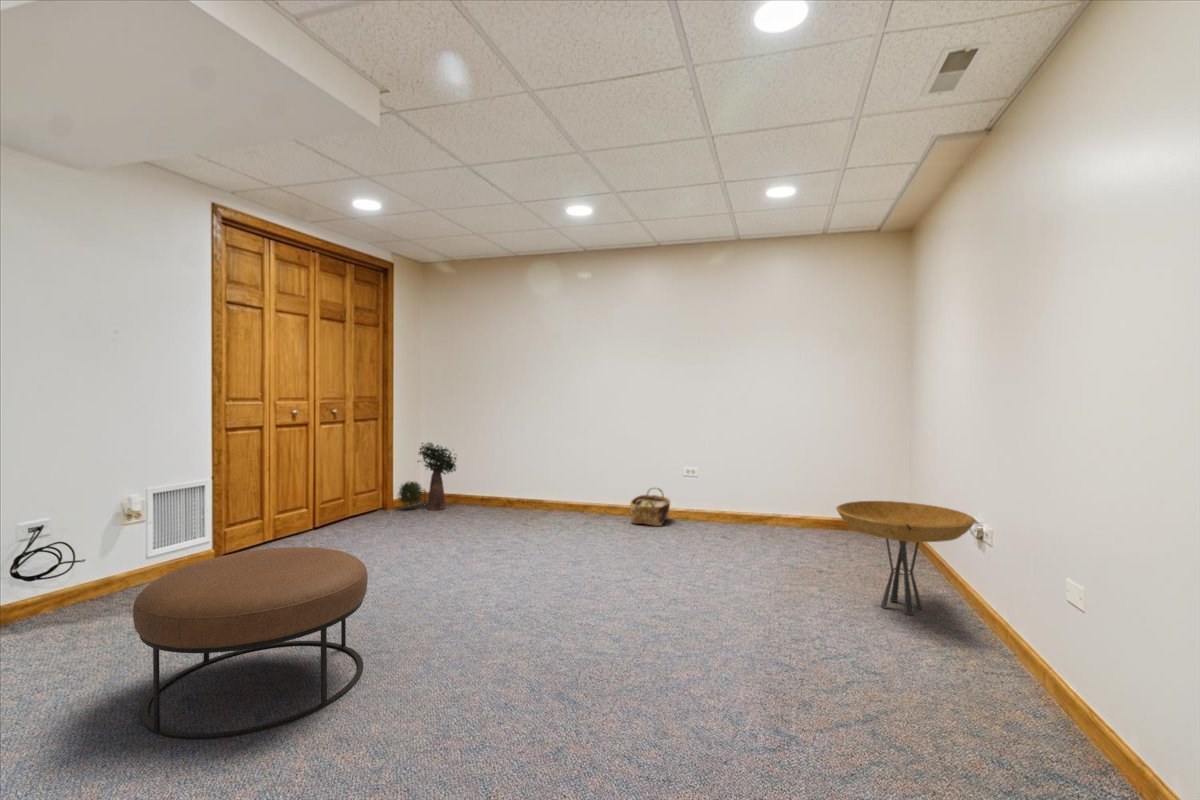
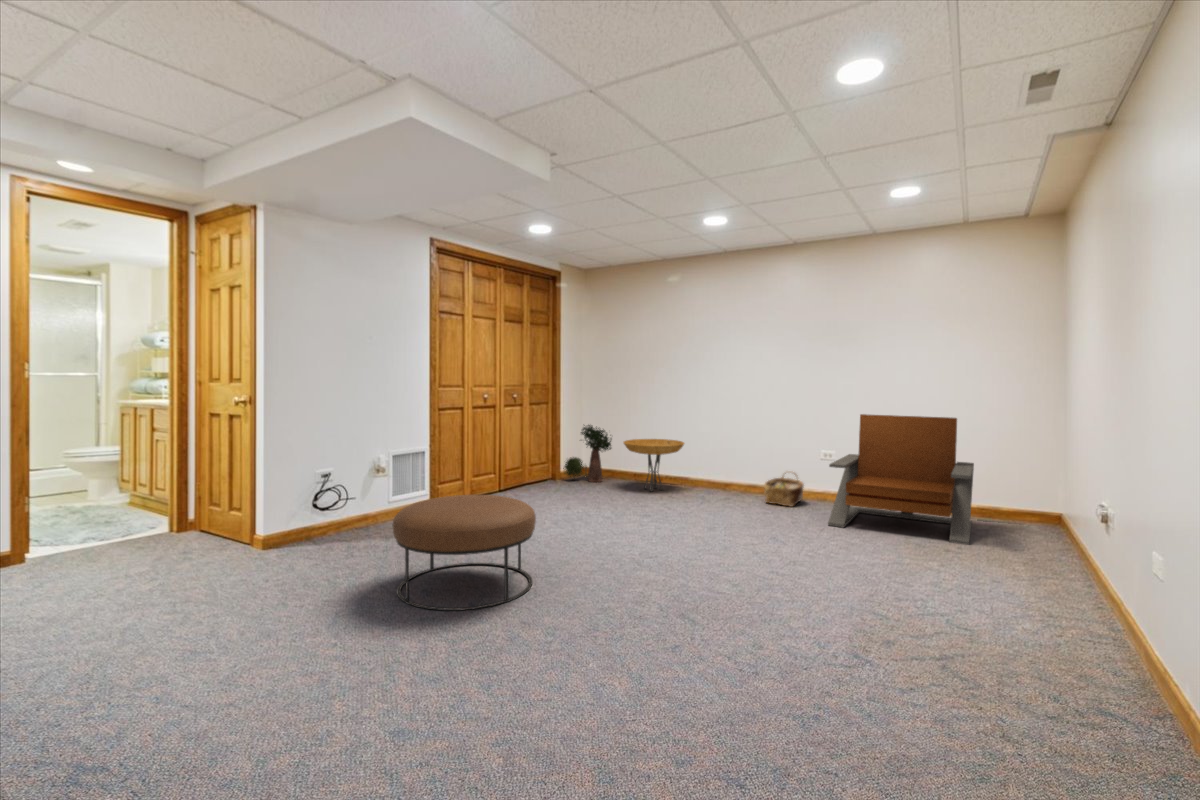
lounge chair: none [703,425,842,558] -> present [828,414,974,545]
side table: present [836,501,976,615] -> present [624,439,684,491]

